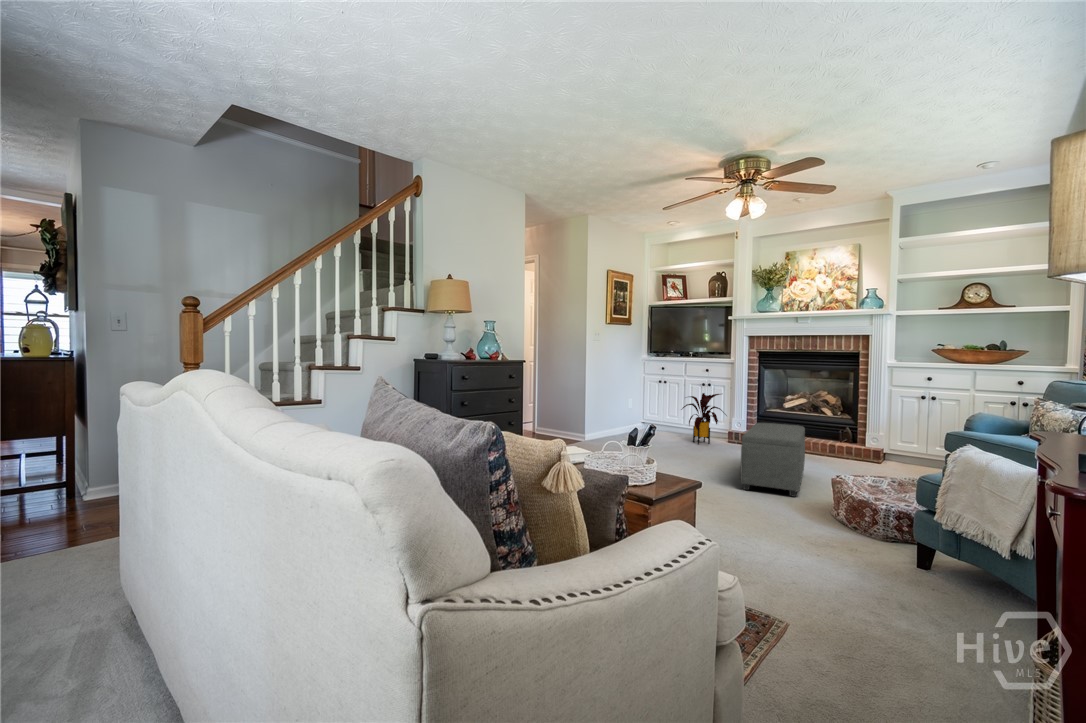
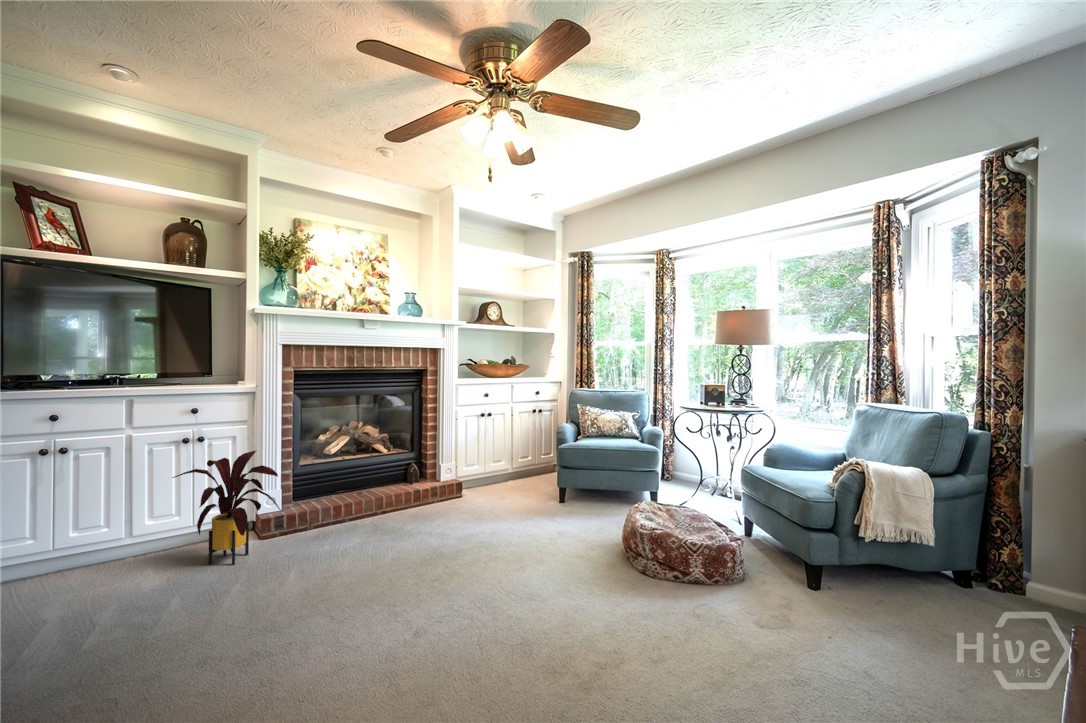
ottoman: present [740,423,805,497] -> none [441,476,610,604]

